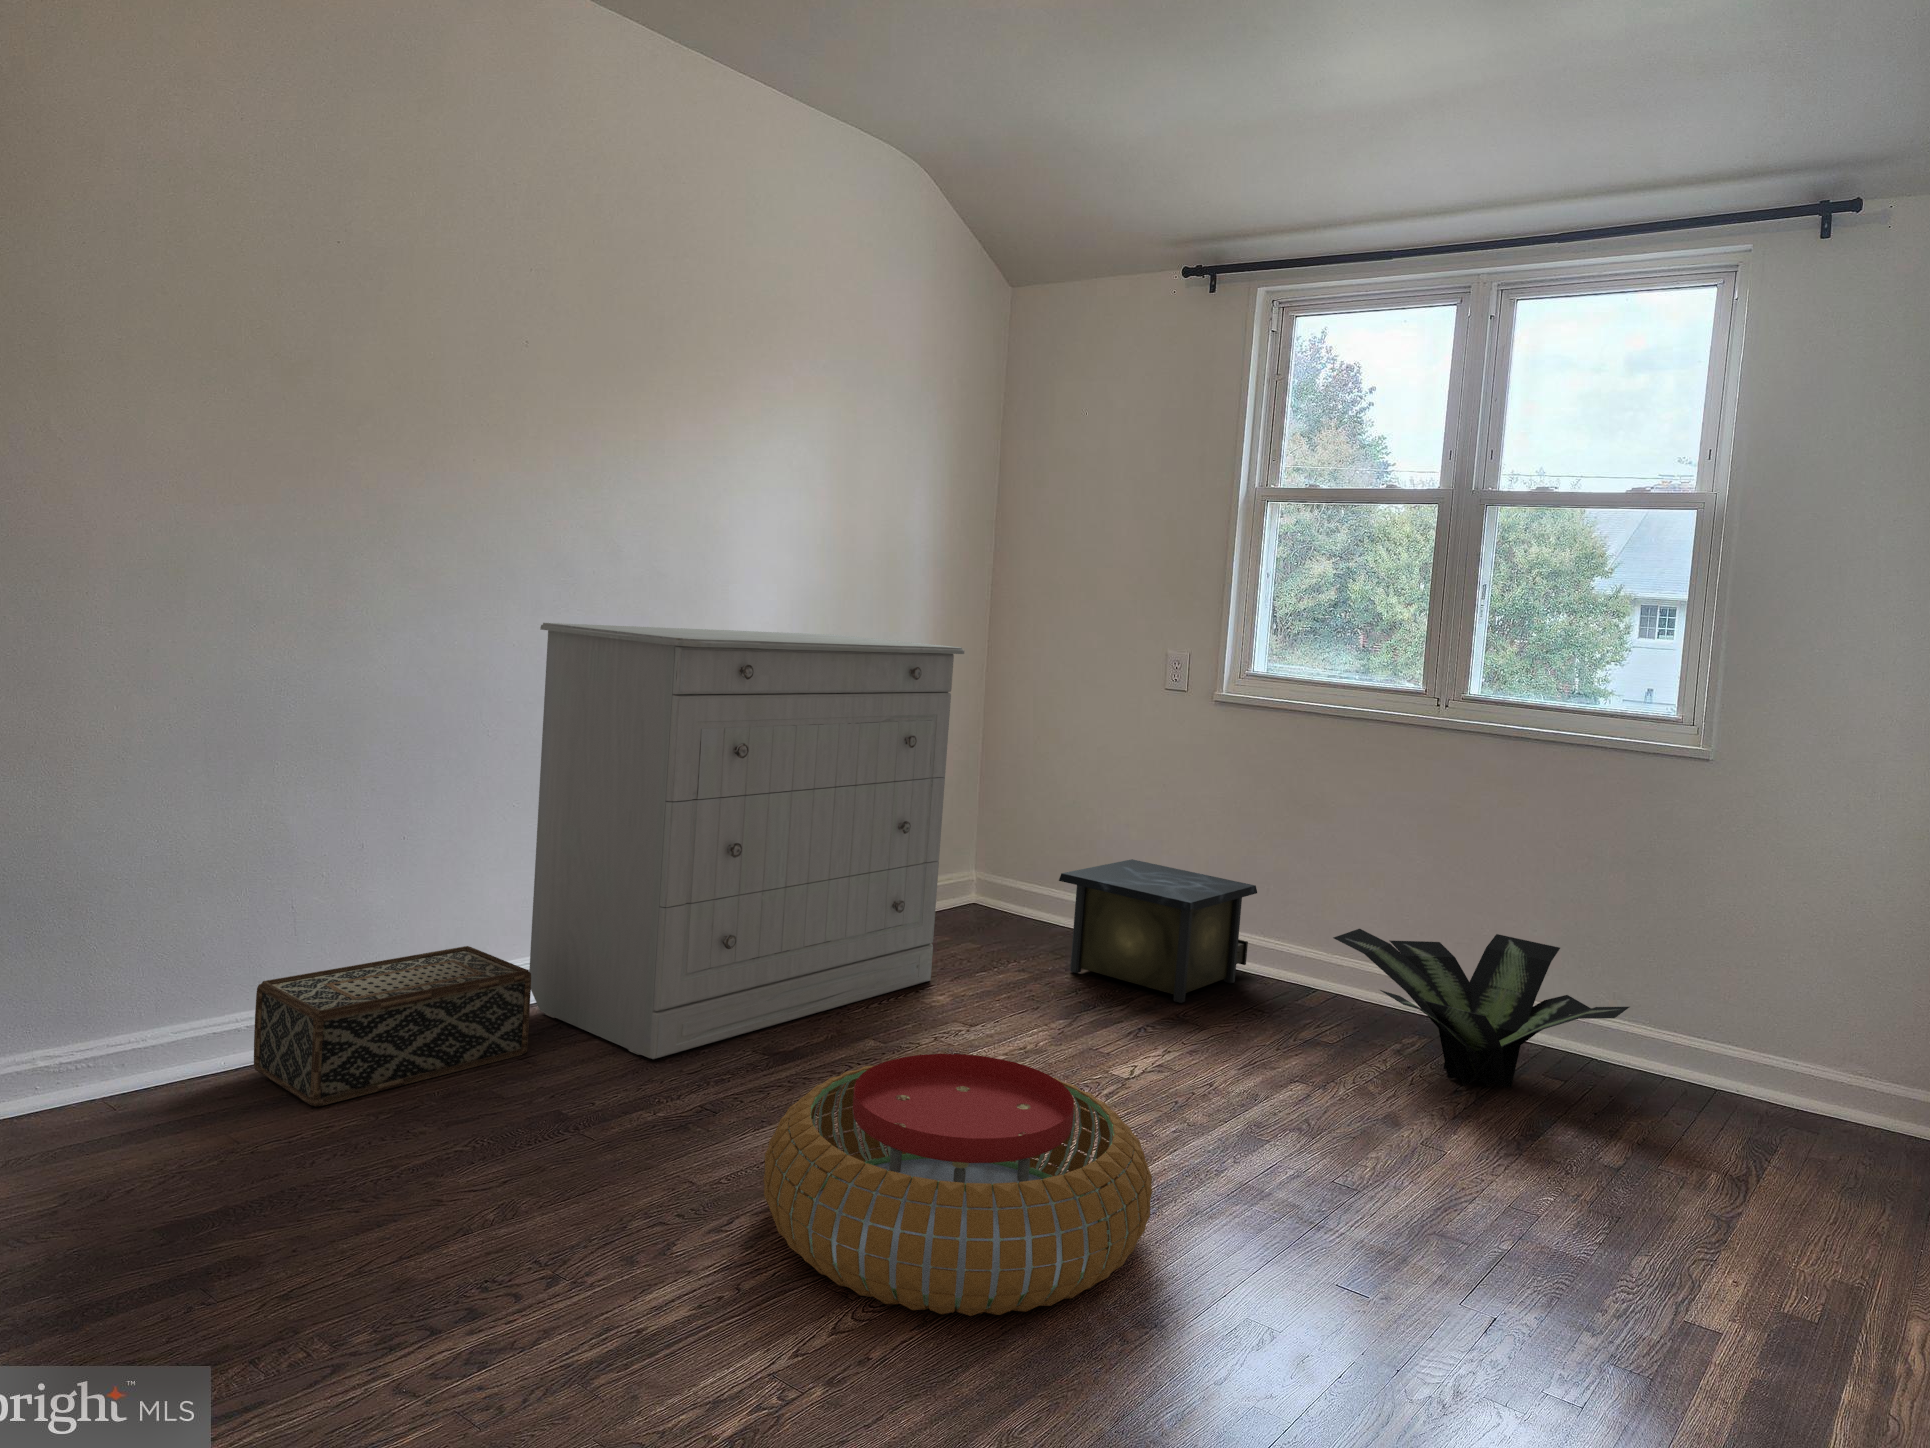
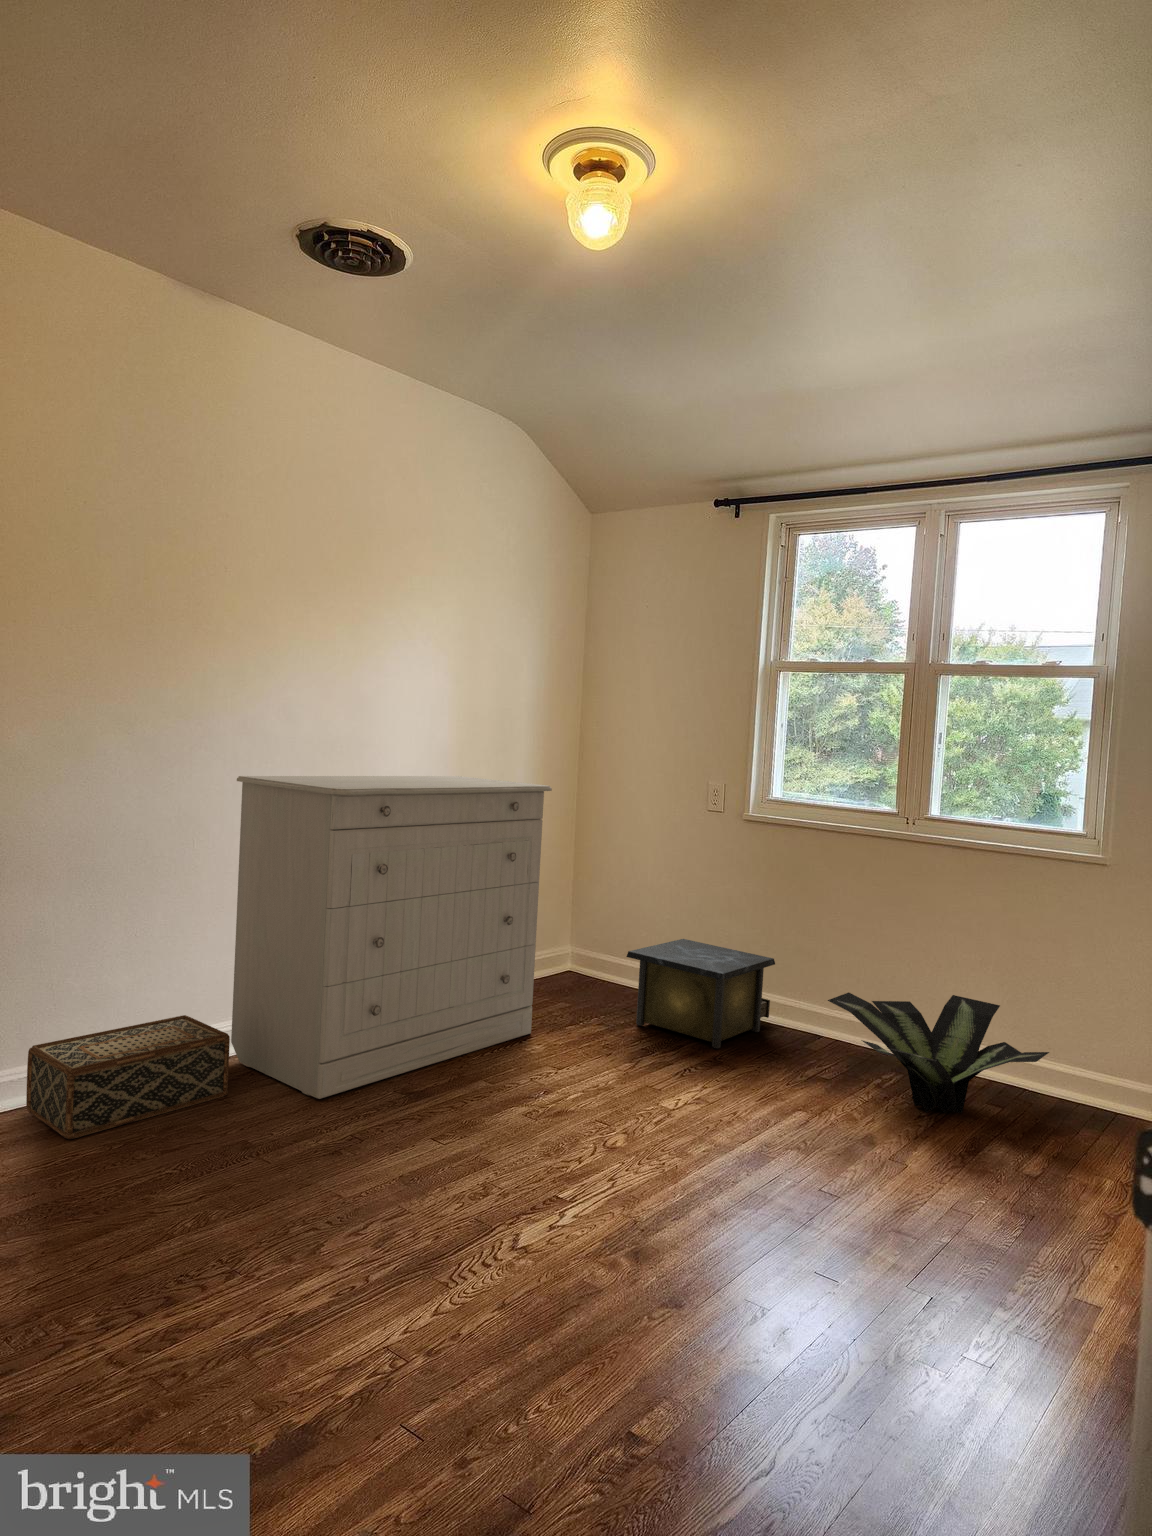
pouf: present [763,1054,1152,1316] -> none [389,1098,677,1299]

